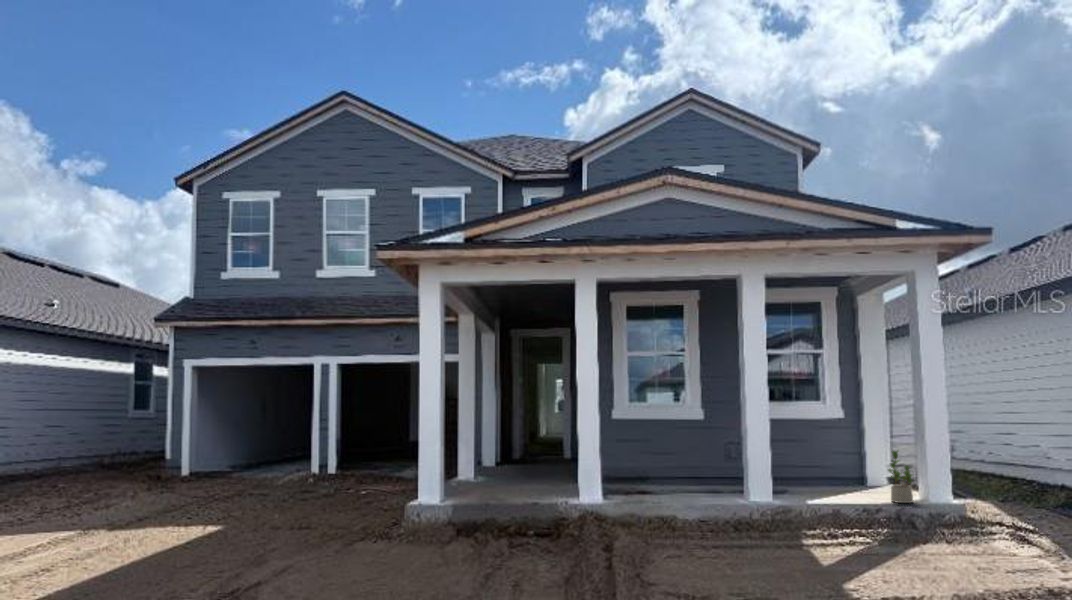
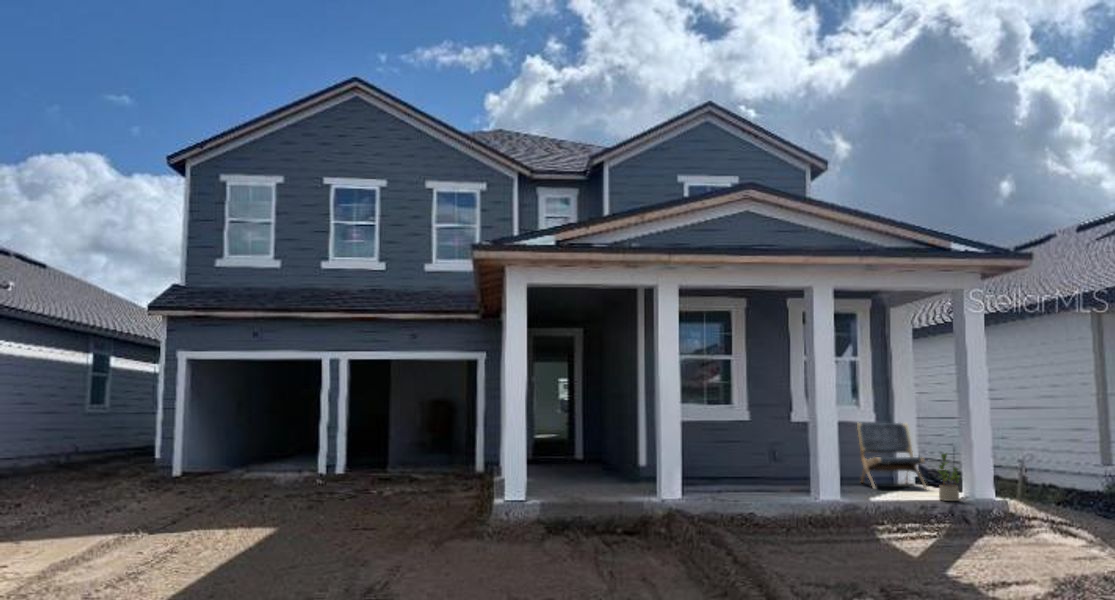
lounge chair: none [819,416,893,489] -> present [857,423,927,490]

